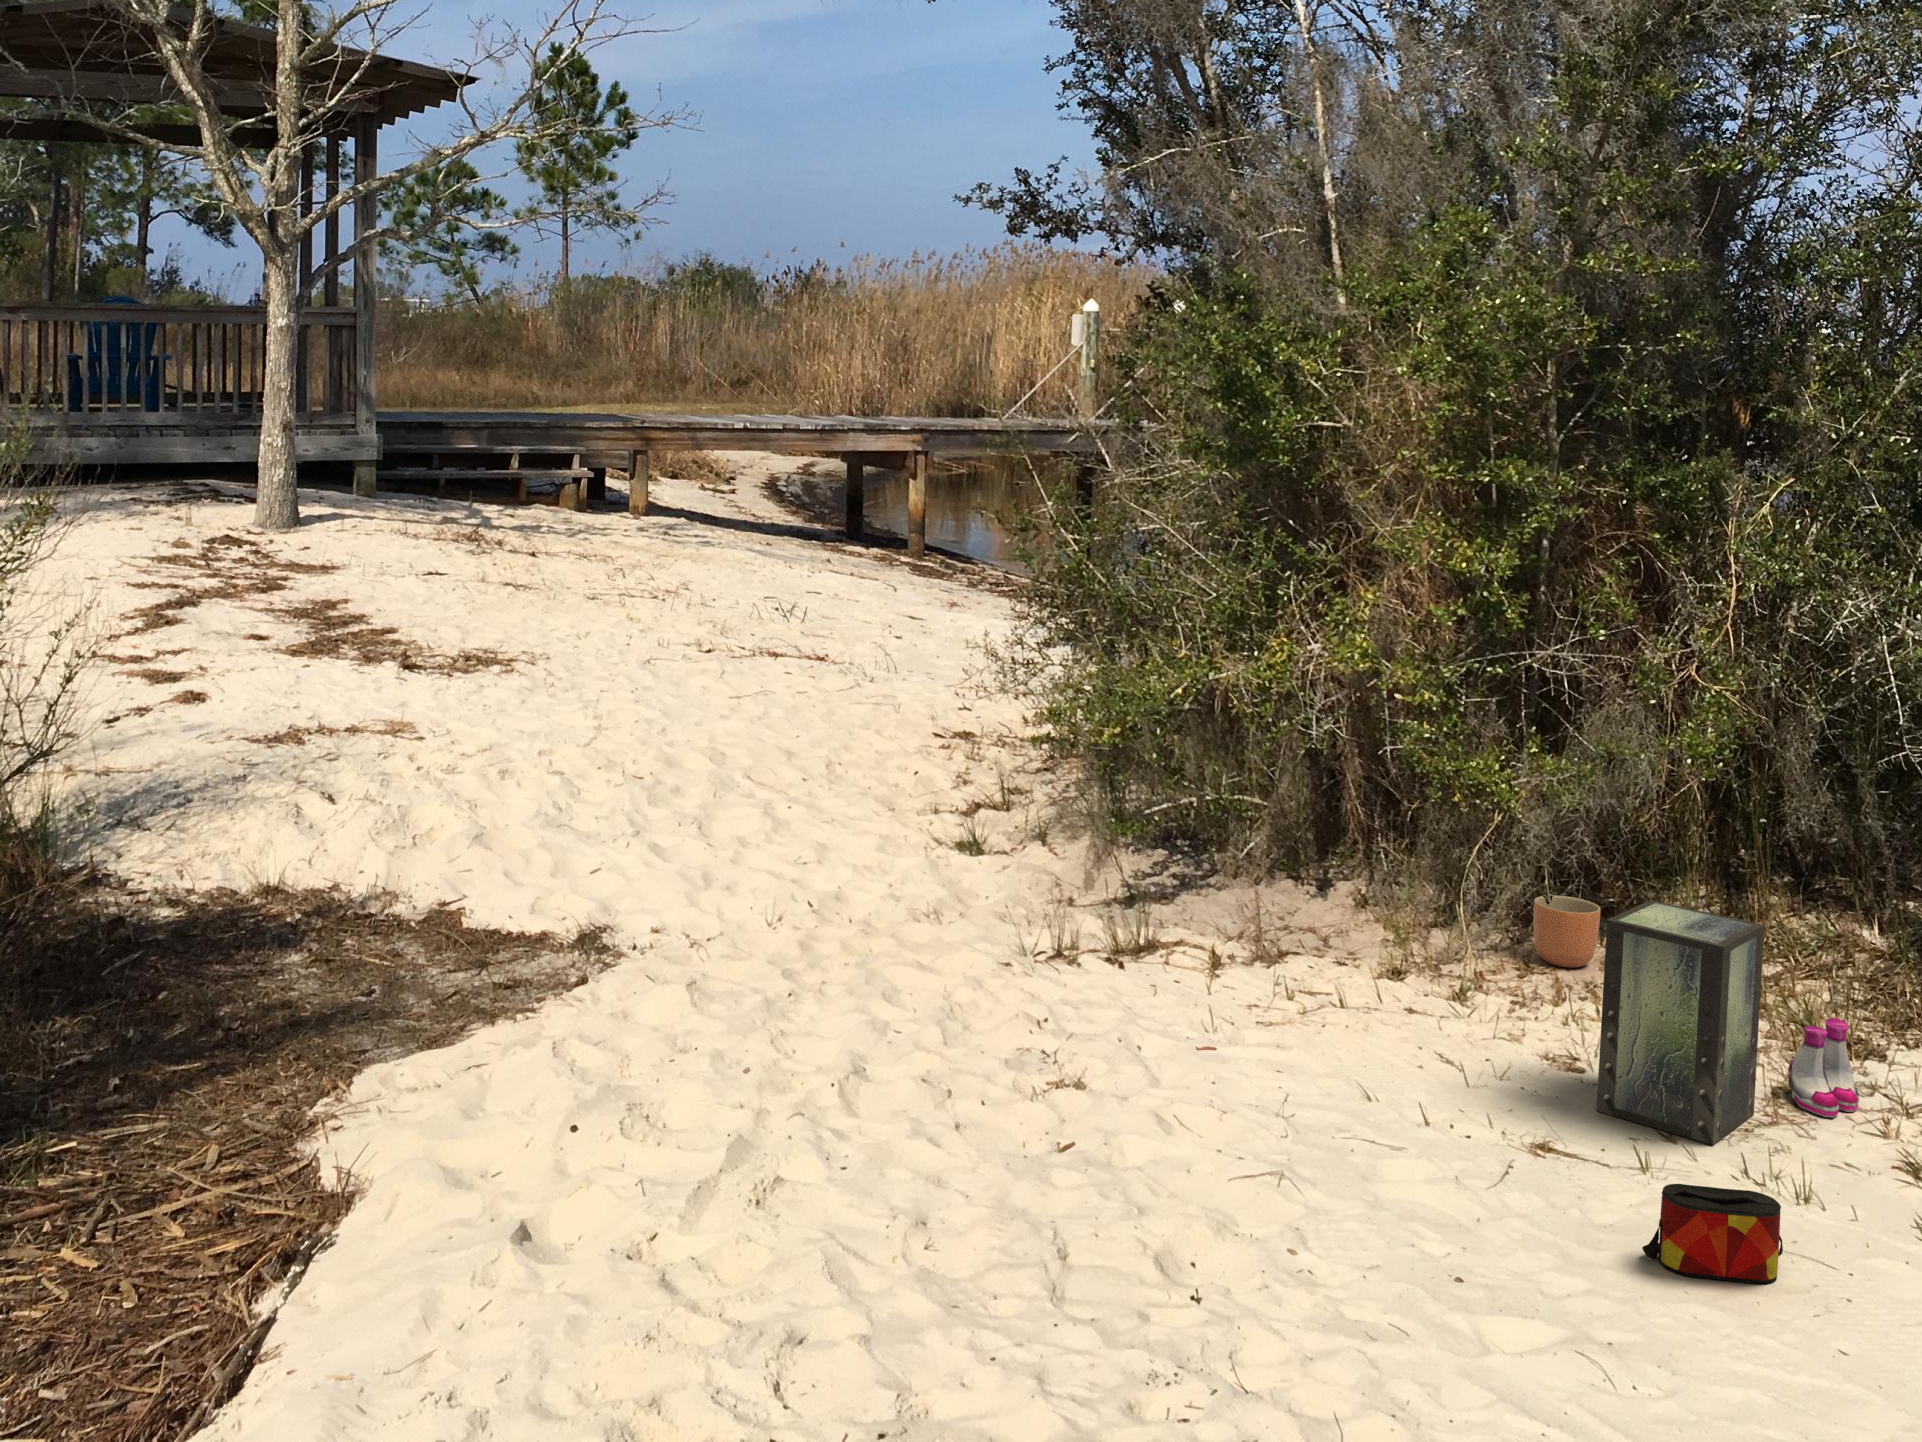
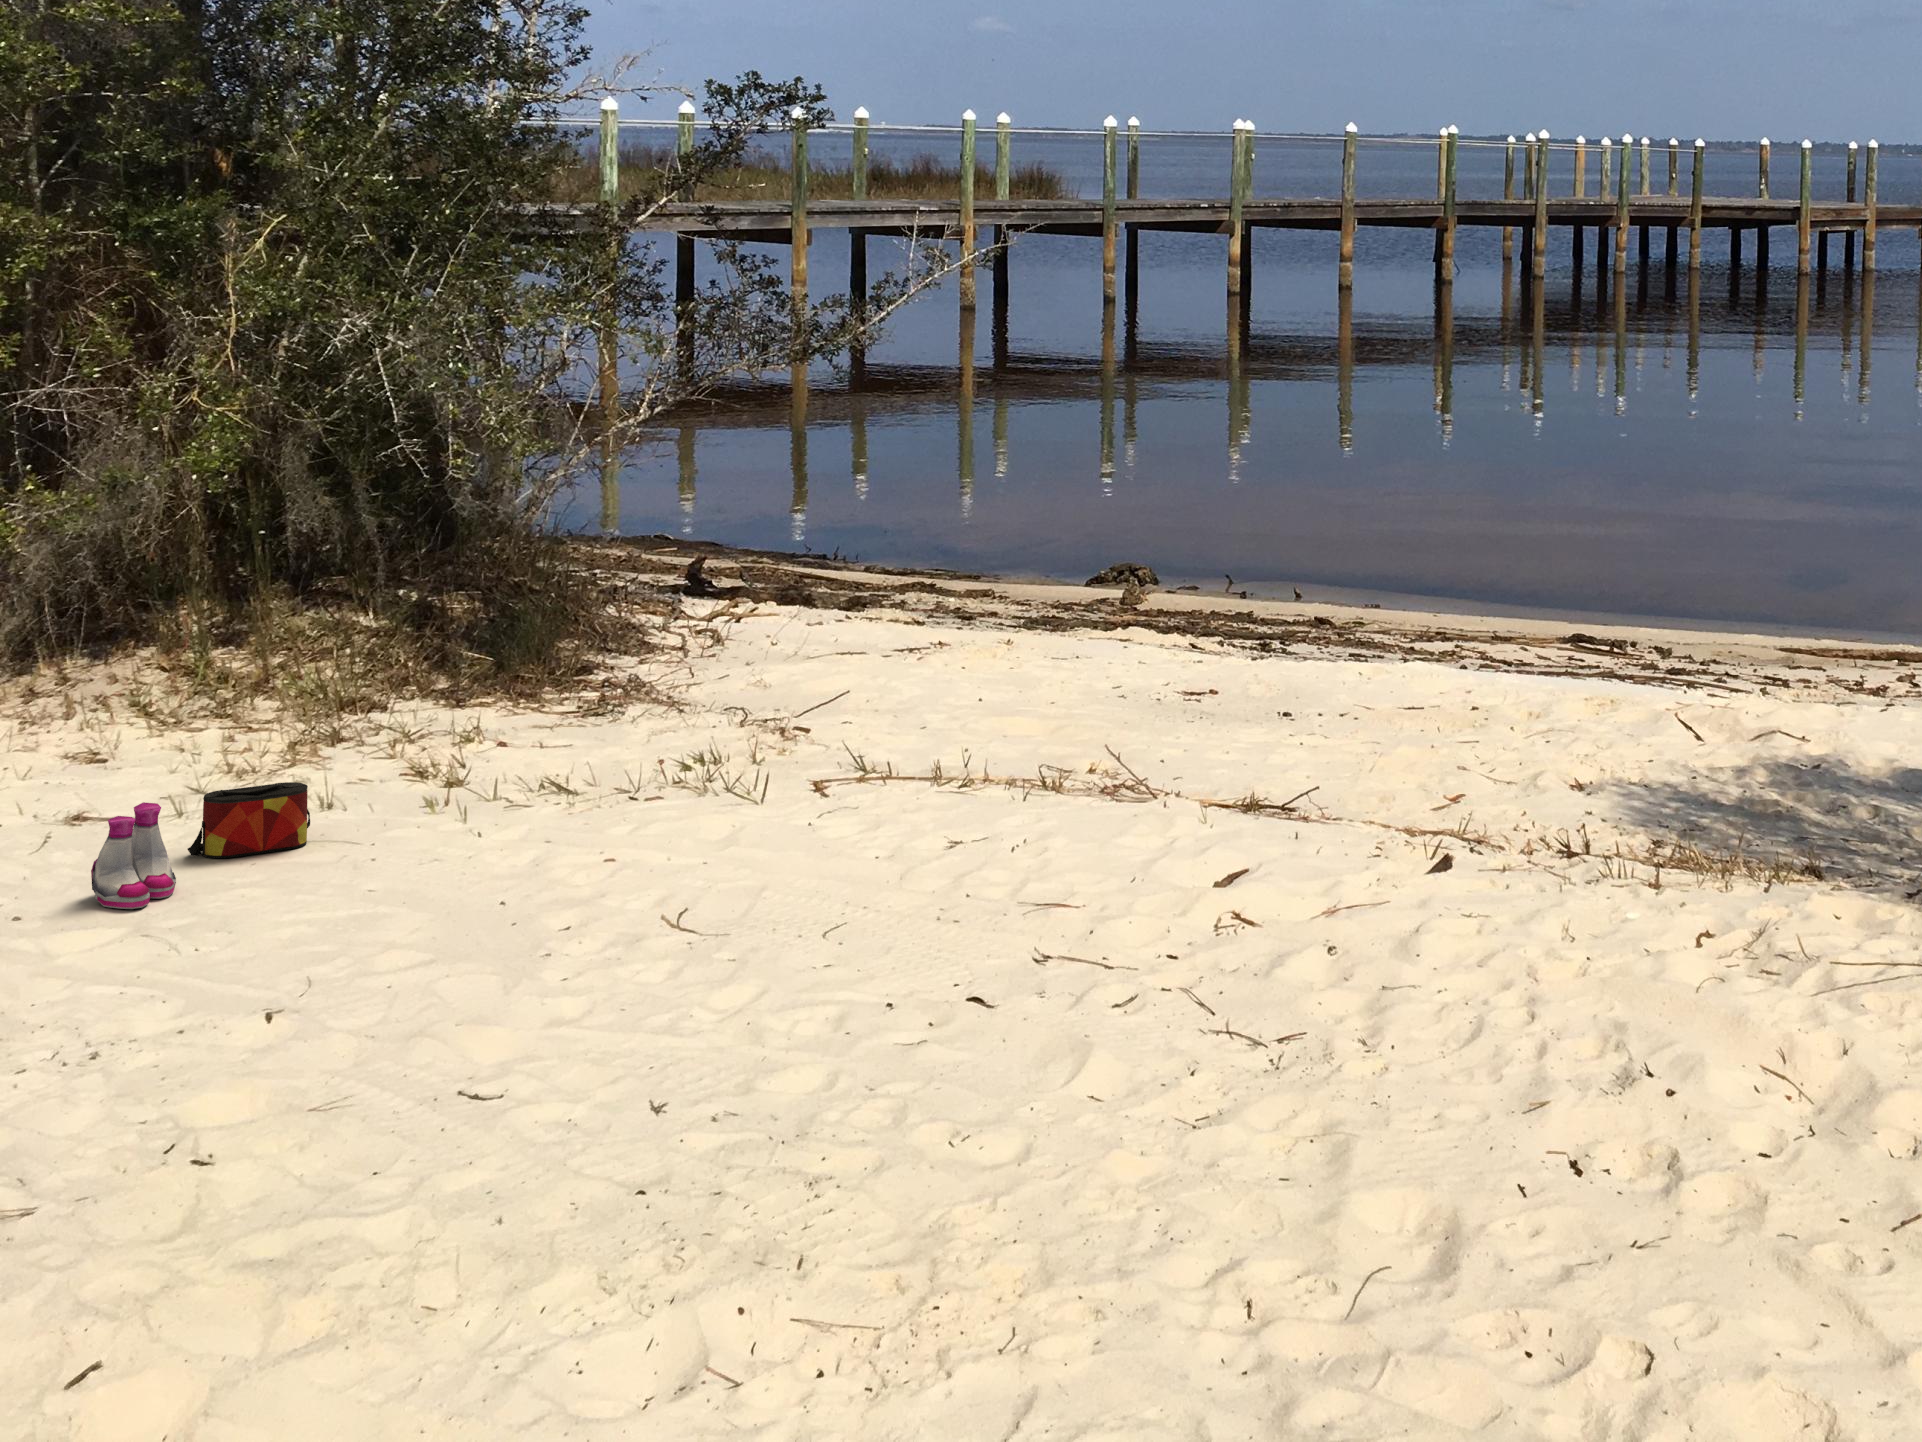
planter: present [1534,895,1600,967] -> none [33,637,106,702]
storage box: present [1597,900,1764,1145] -> none [126,596,278,785]
boots: present [1788,1017,1859,1118] -> present [91,802,176,909]

